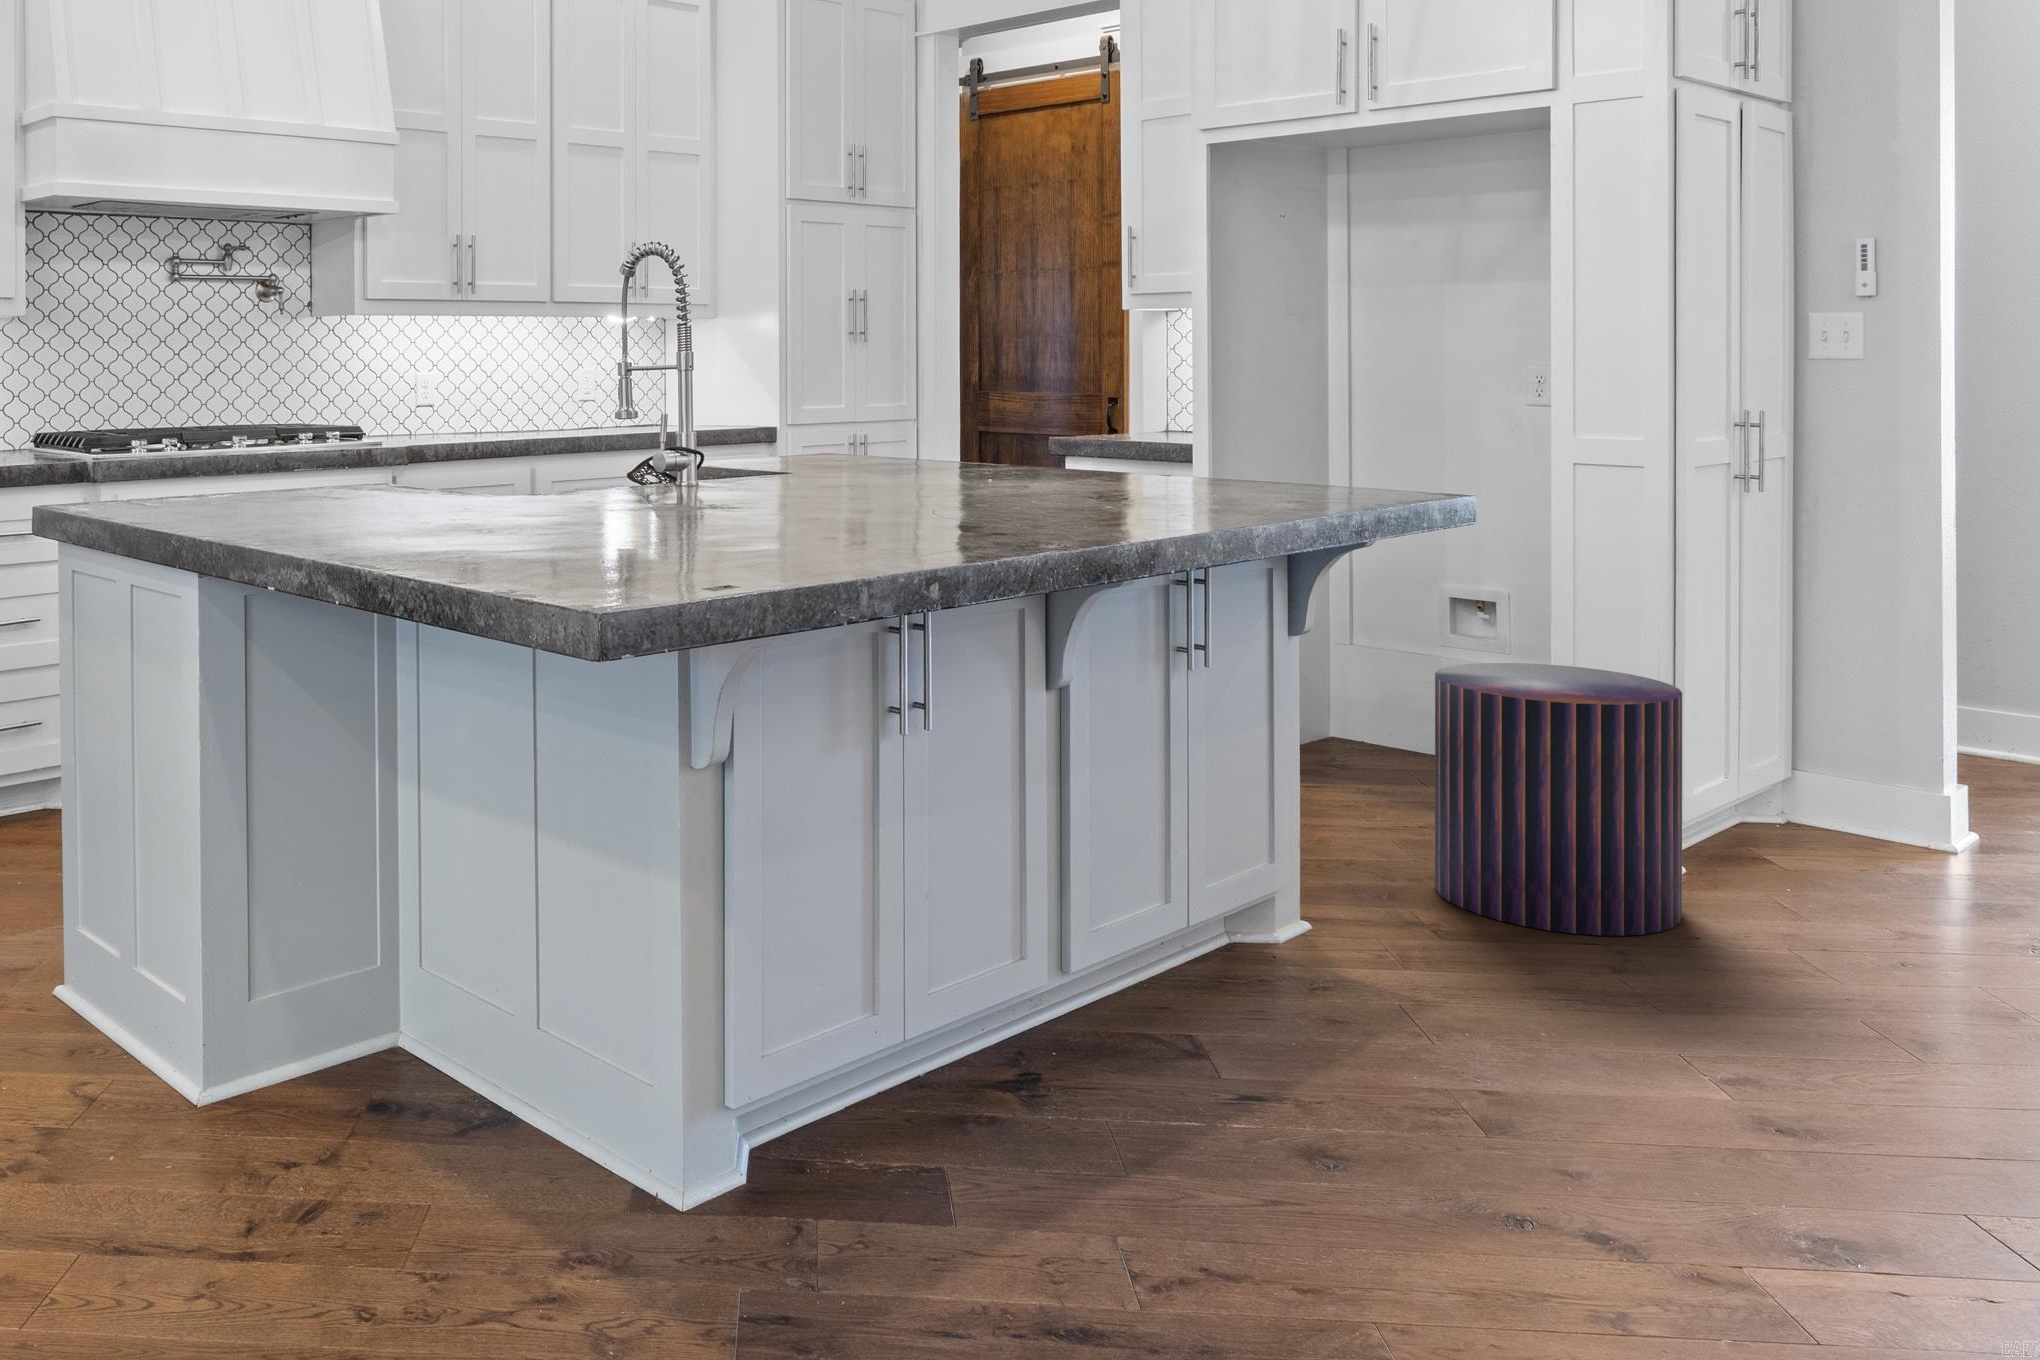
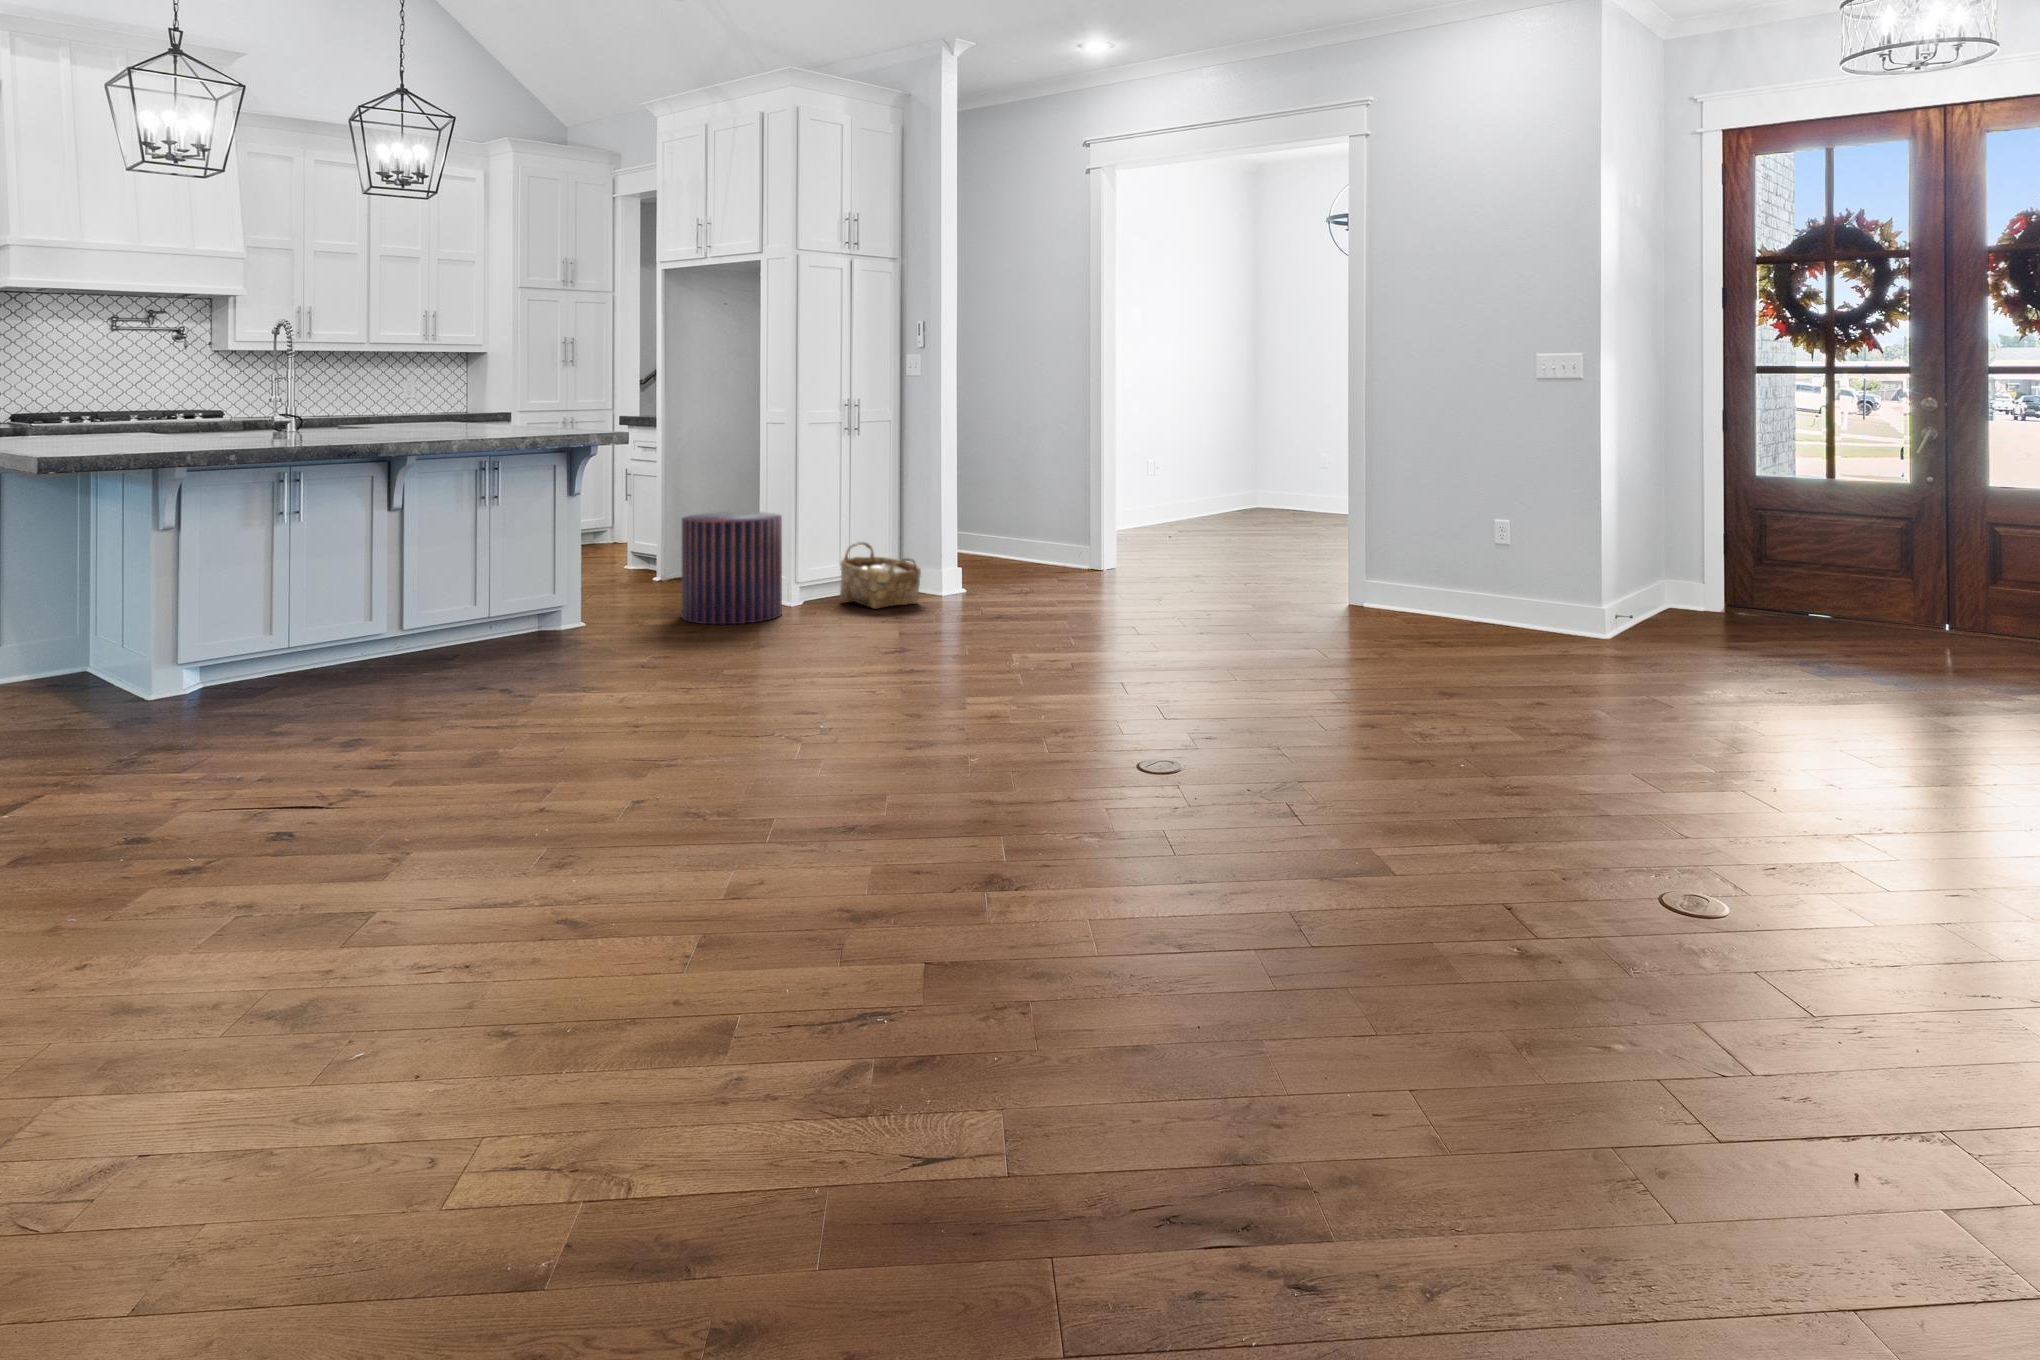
woven basket: none [1713,728,1946,895] -> present [840,542,921,609]

